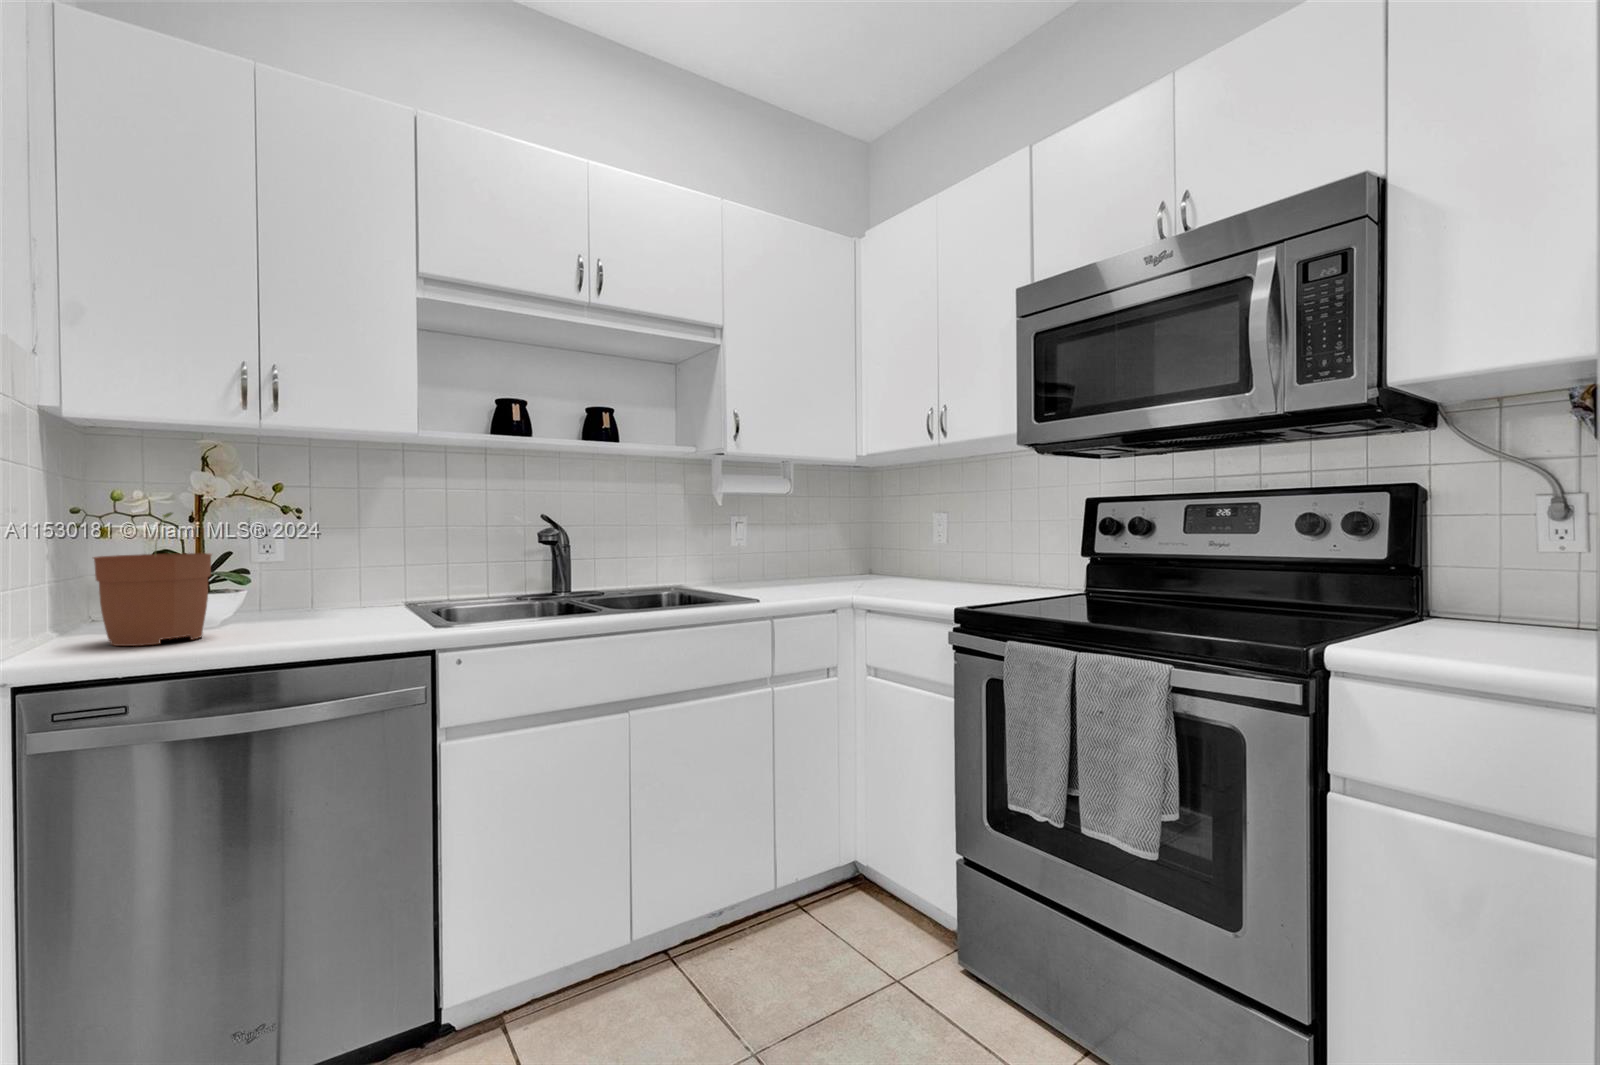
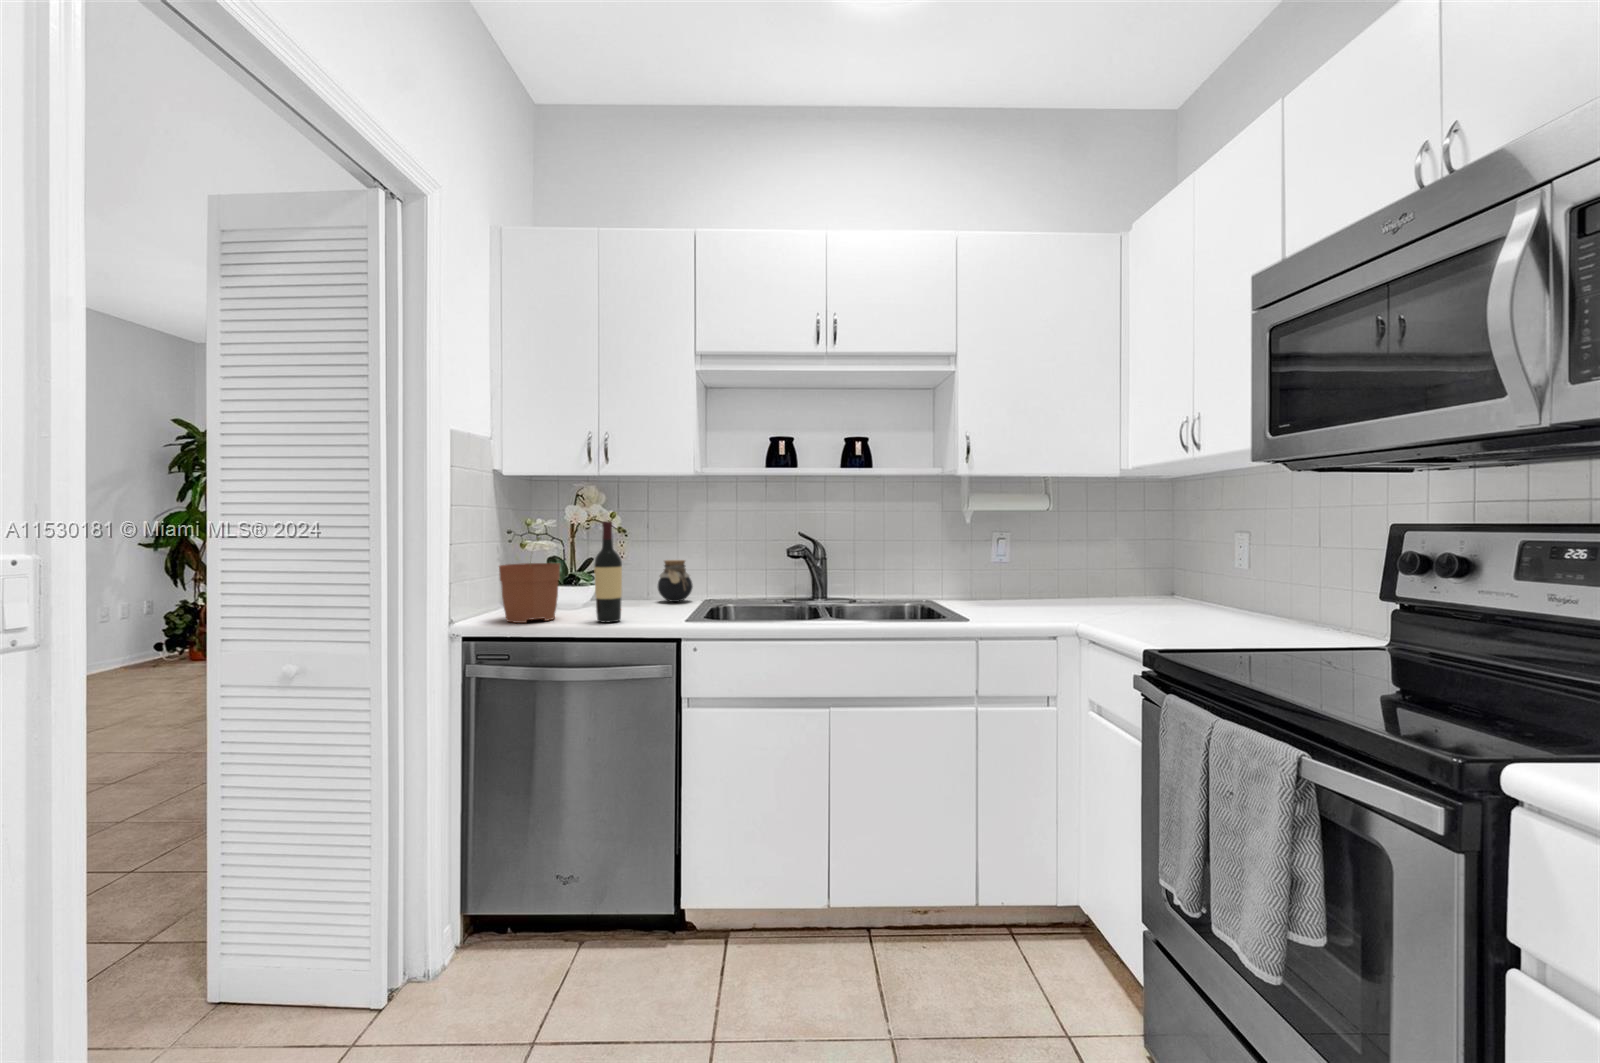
wine bottle: none [282,490,328,634] -> present [594,521,622,622]
jar: none [332,550,386,607] -> present [658,560,693,602]

